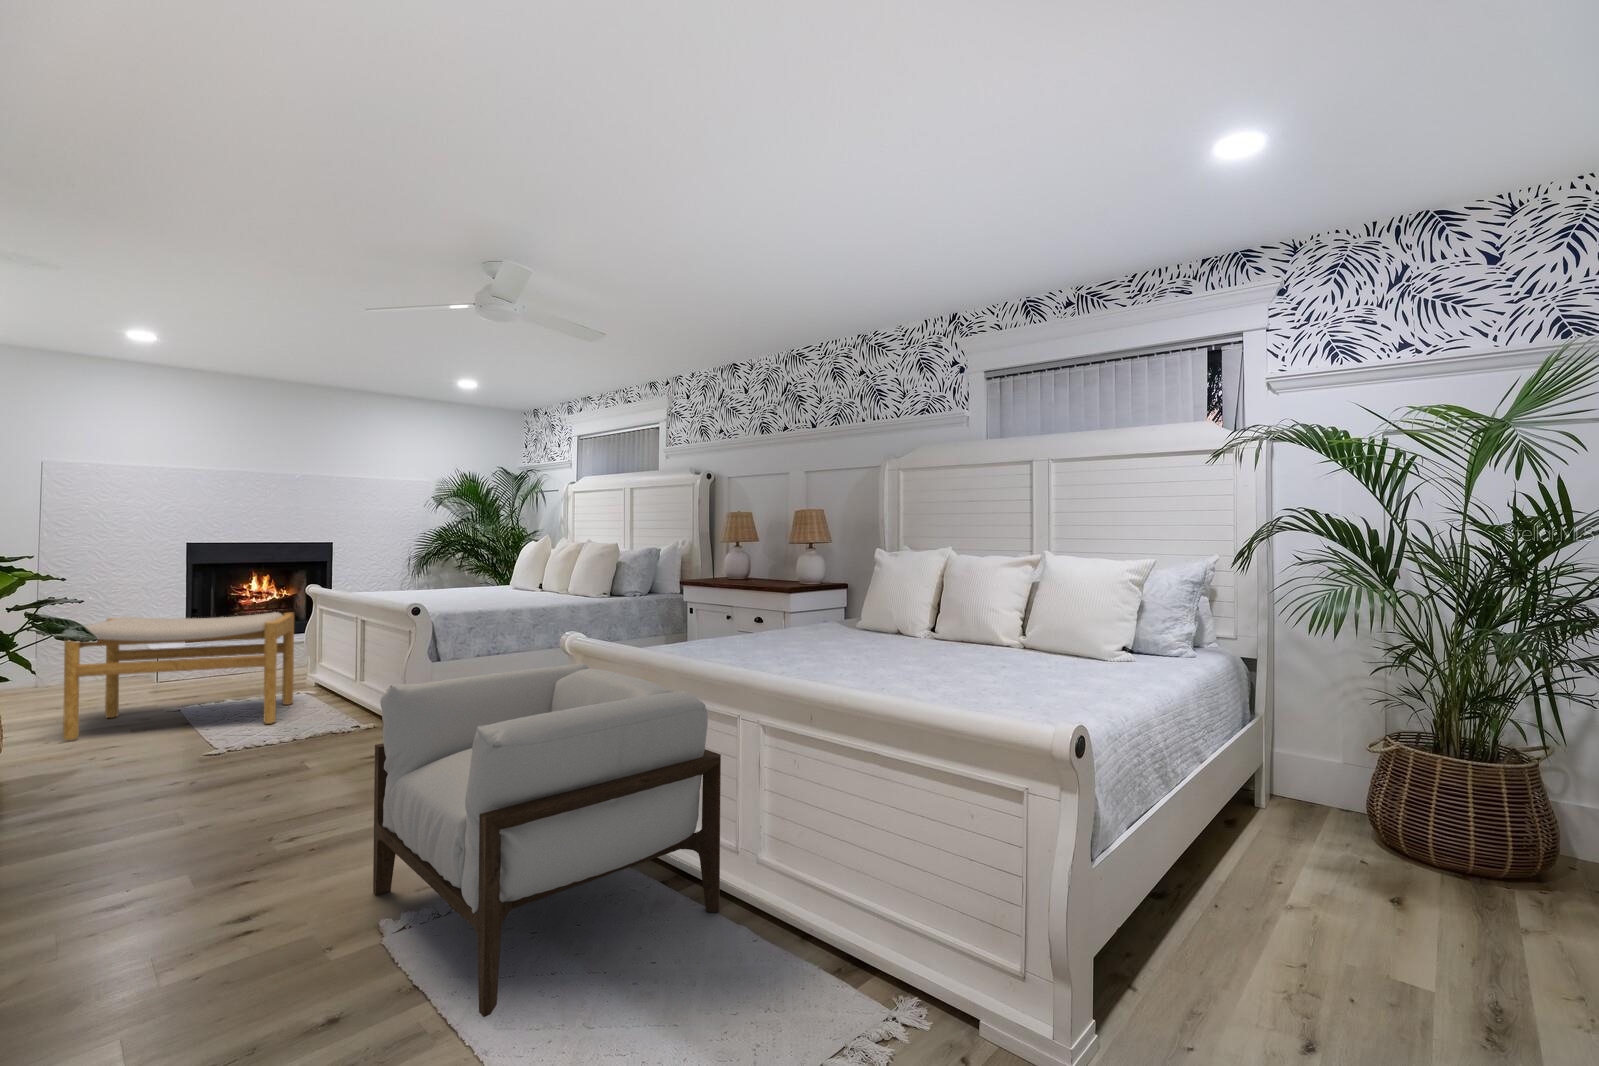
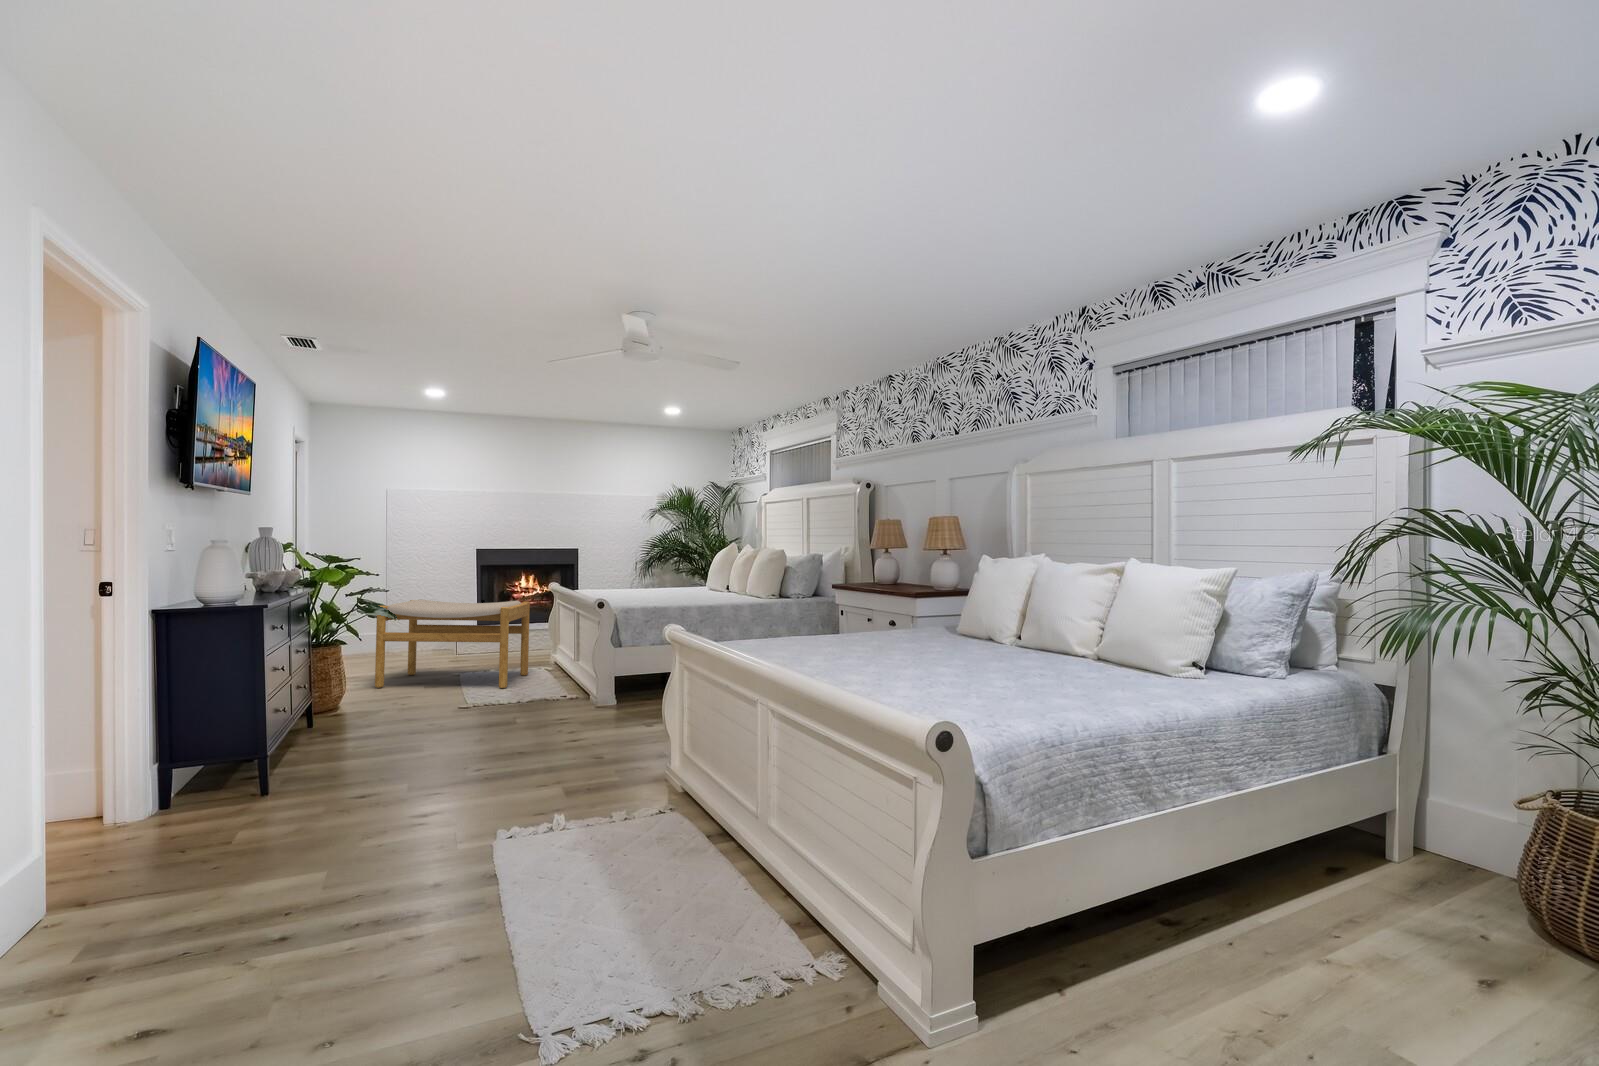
armchair: present [373,663,721,1017] -> none [487,646,725,908]

